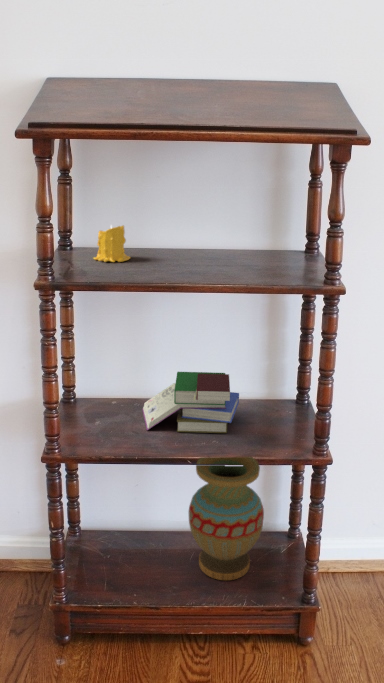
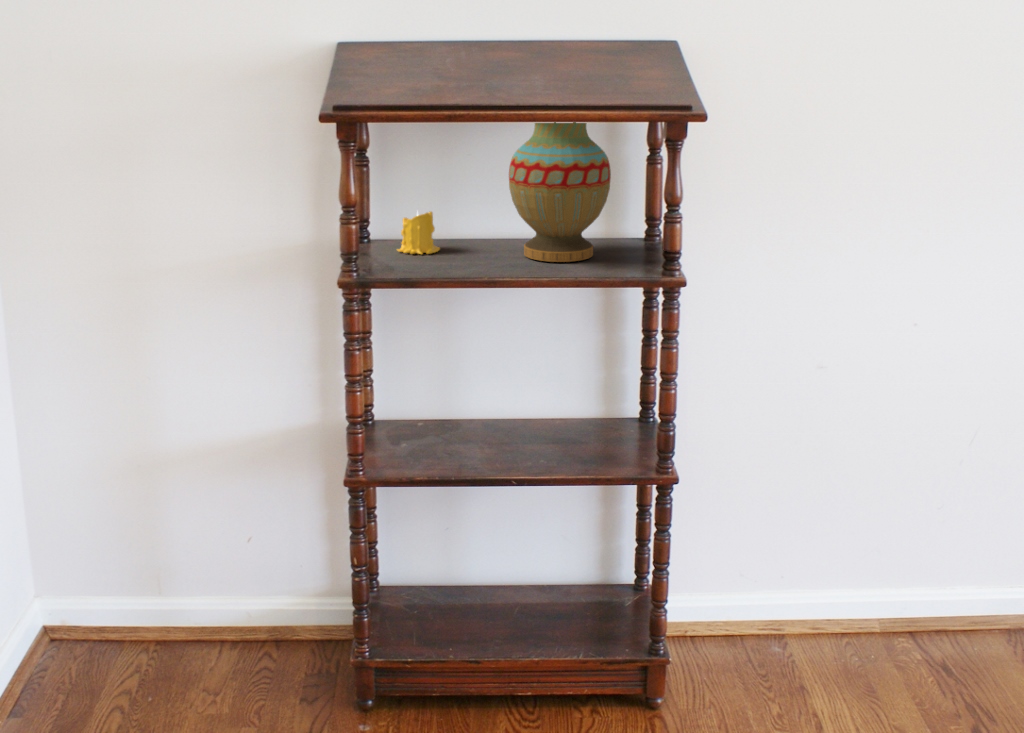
book: present [142,372,239,433] -> none [454,383,570,453]
vase: present [189,457,264,580] -> present [509,122,611,262]

